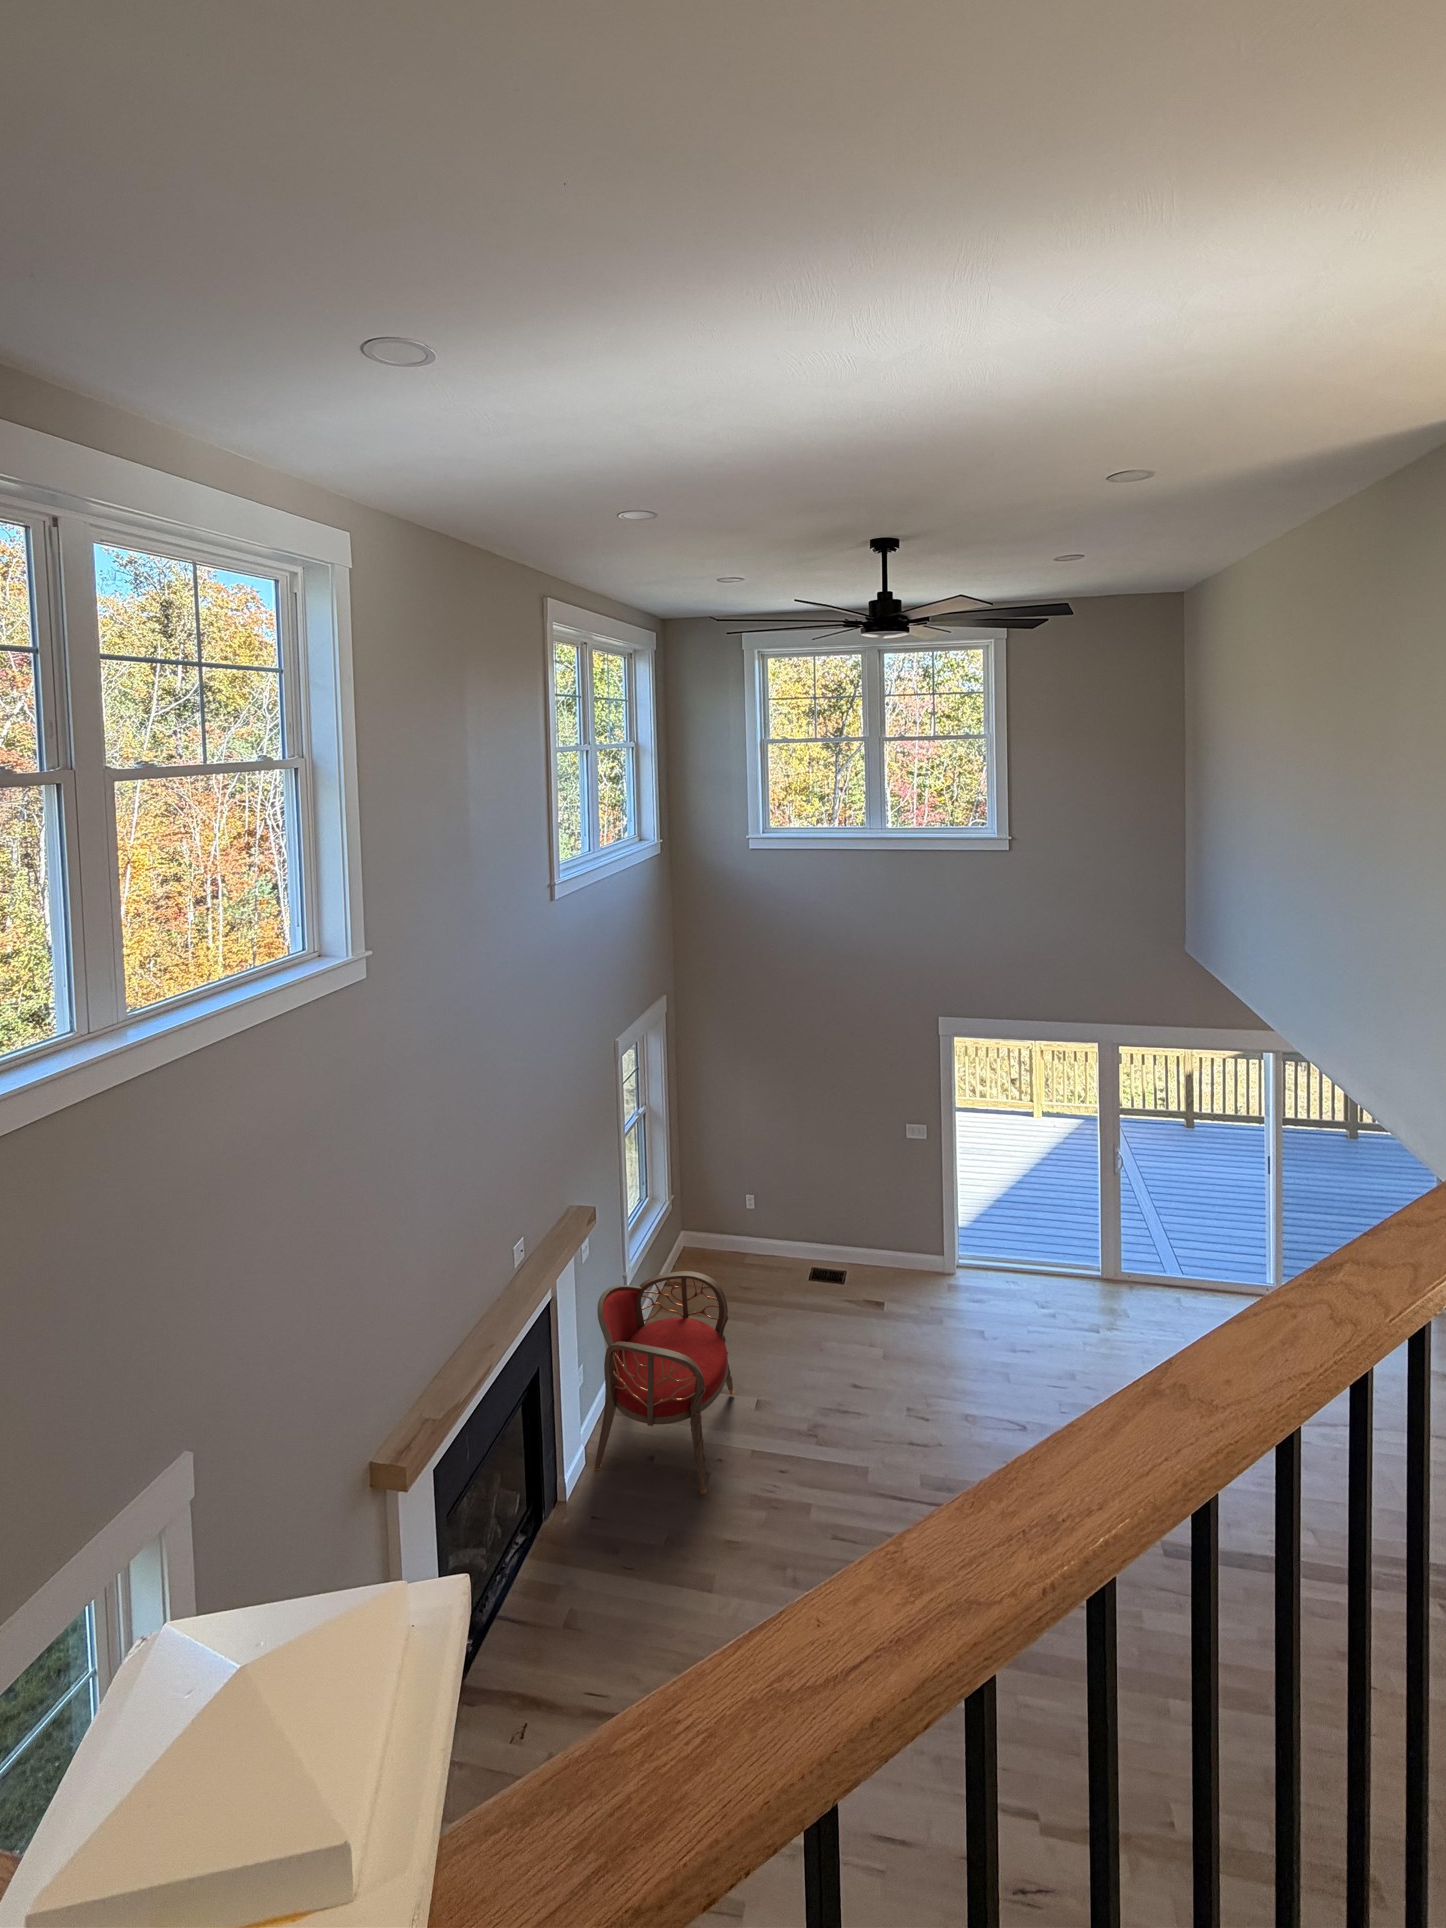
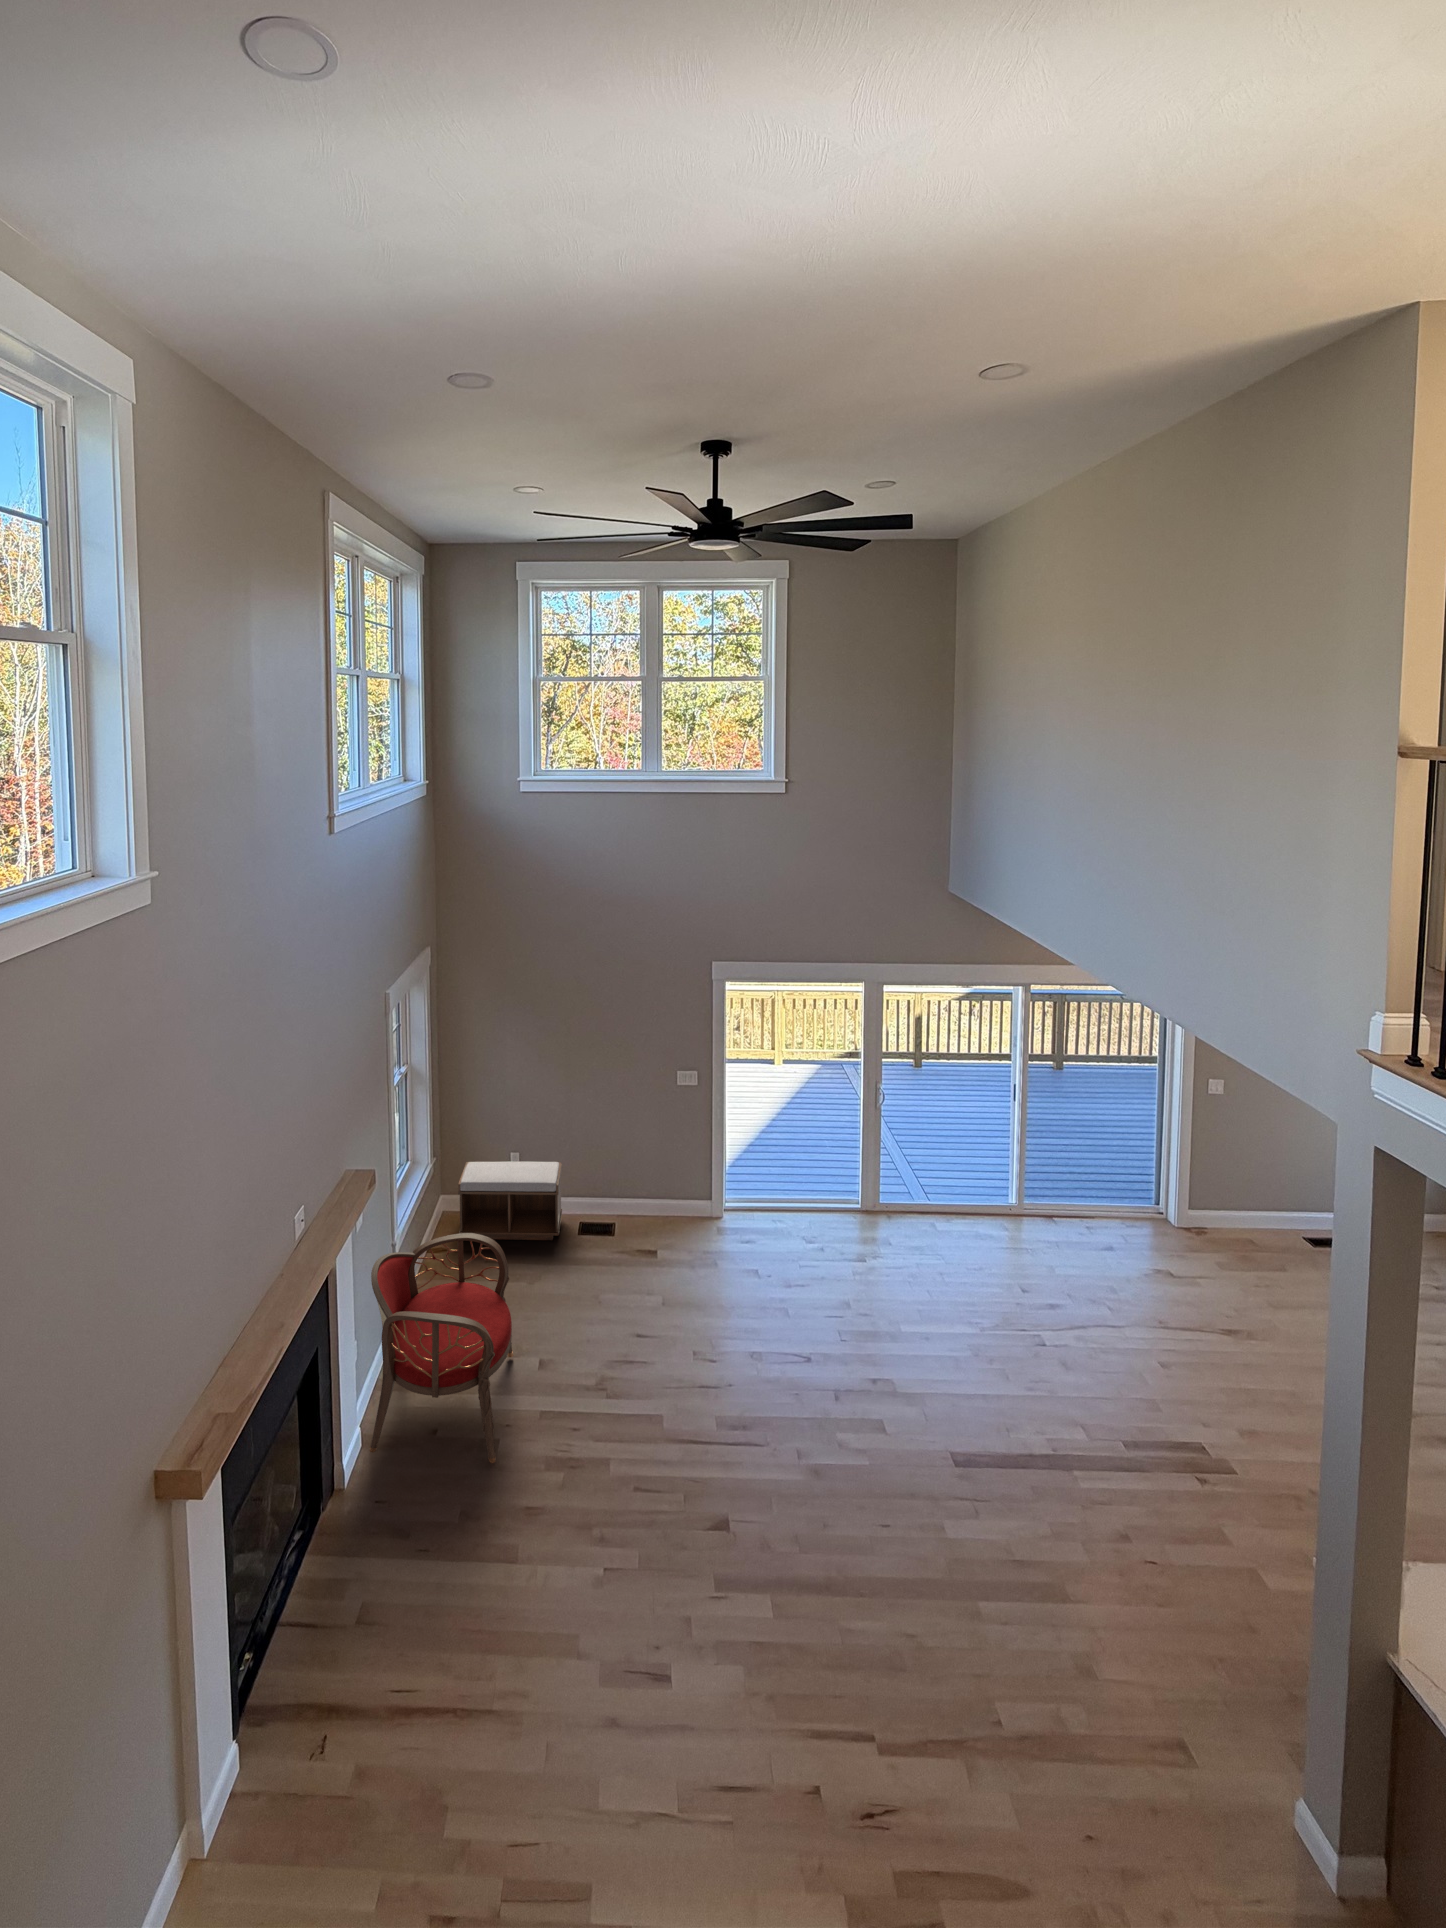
bench: none [696,1201,797,1283] -> present [458,1162,562,1240]

